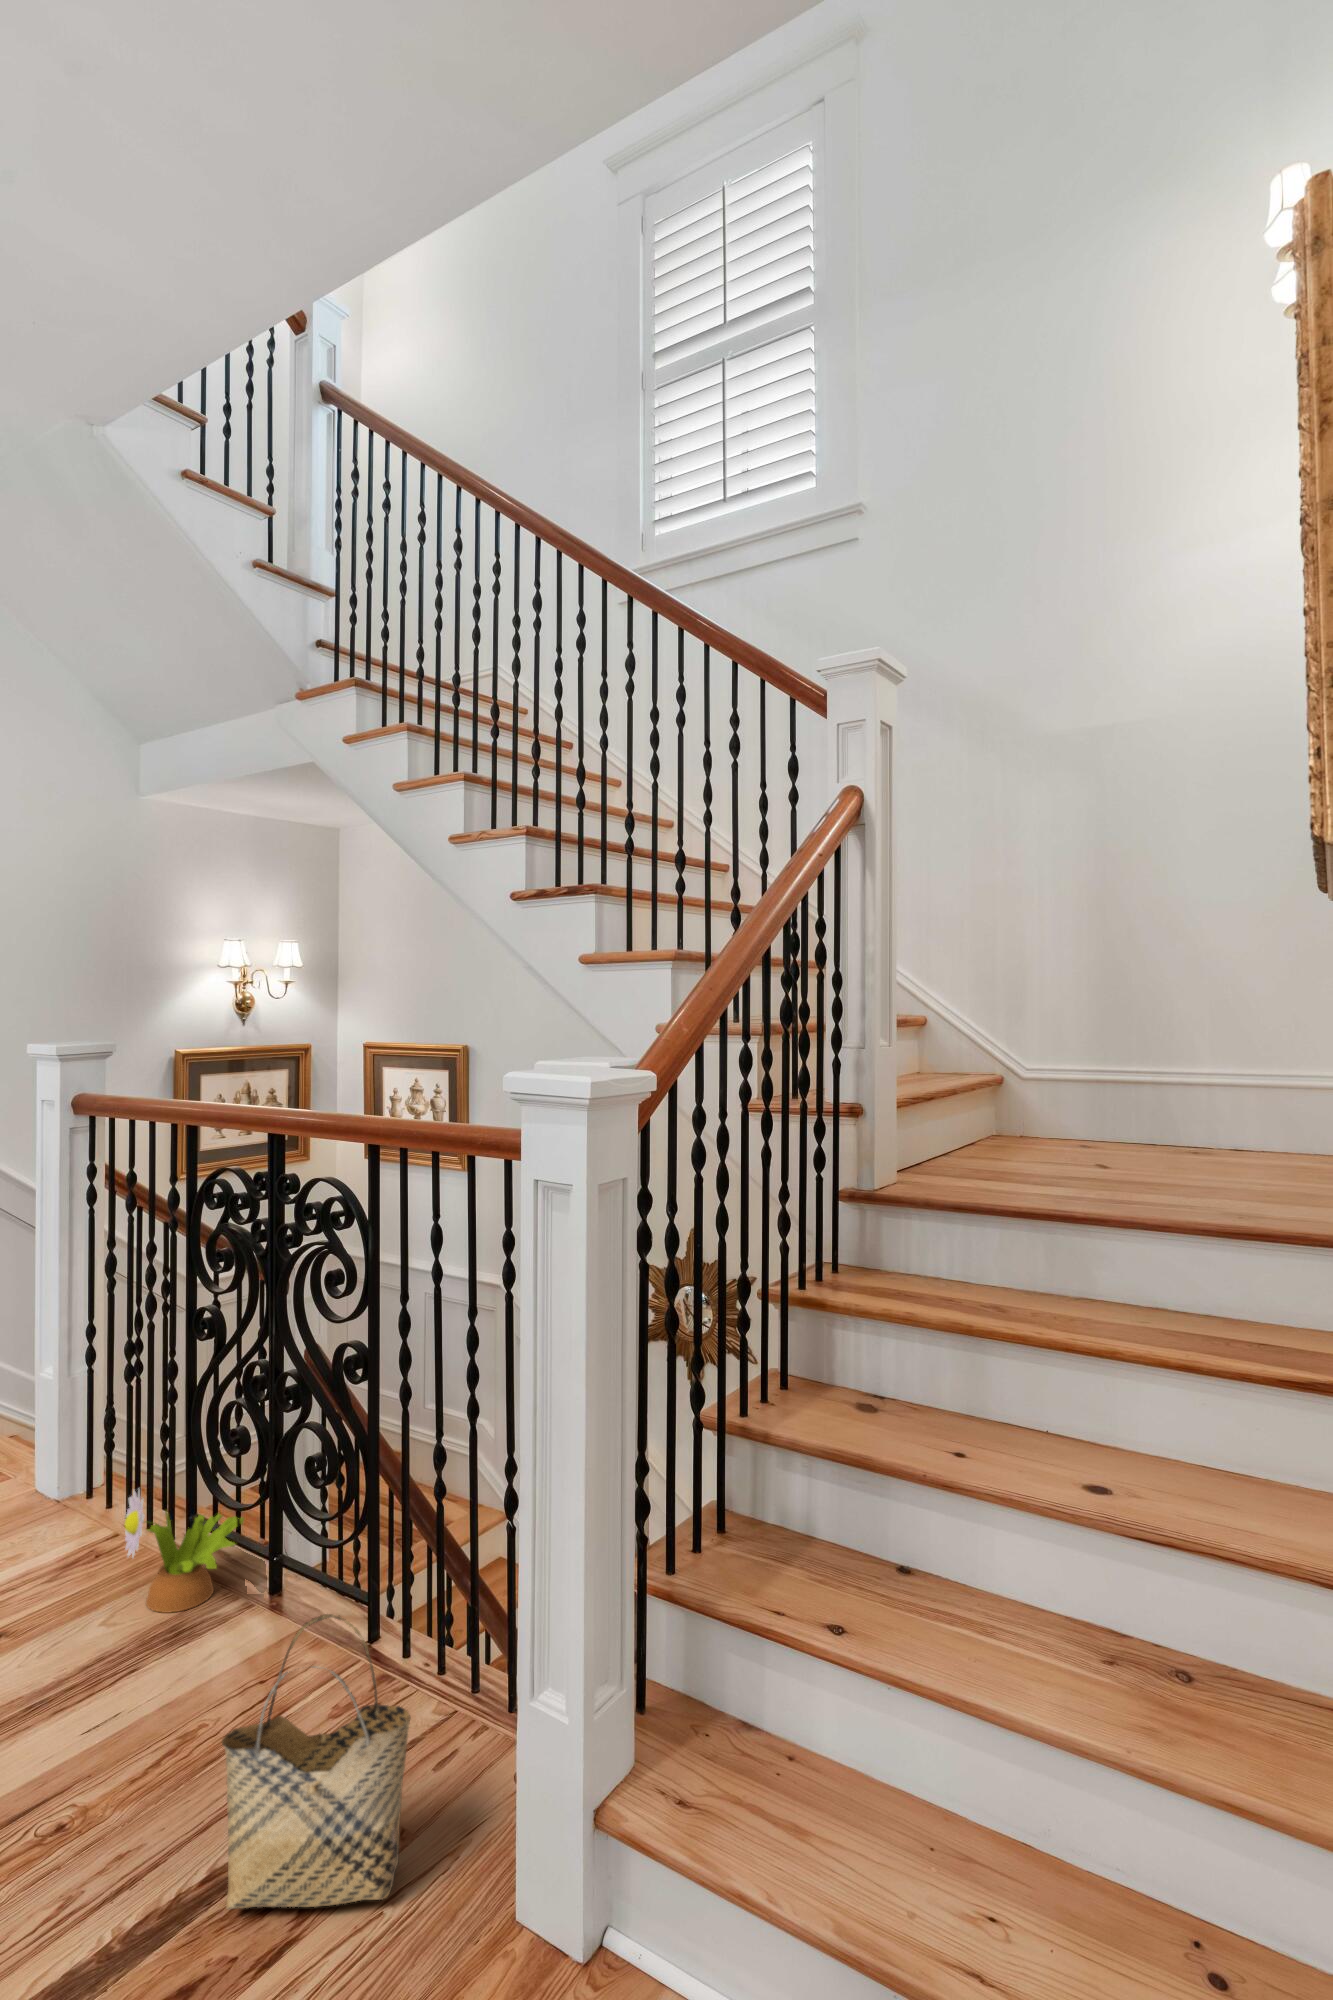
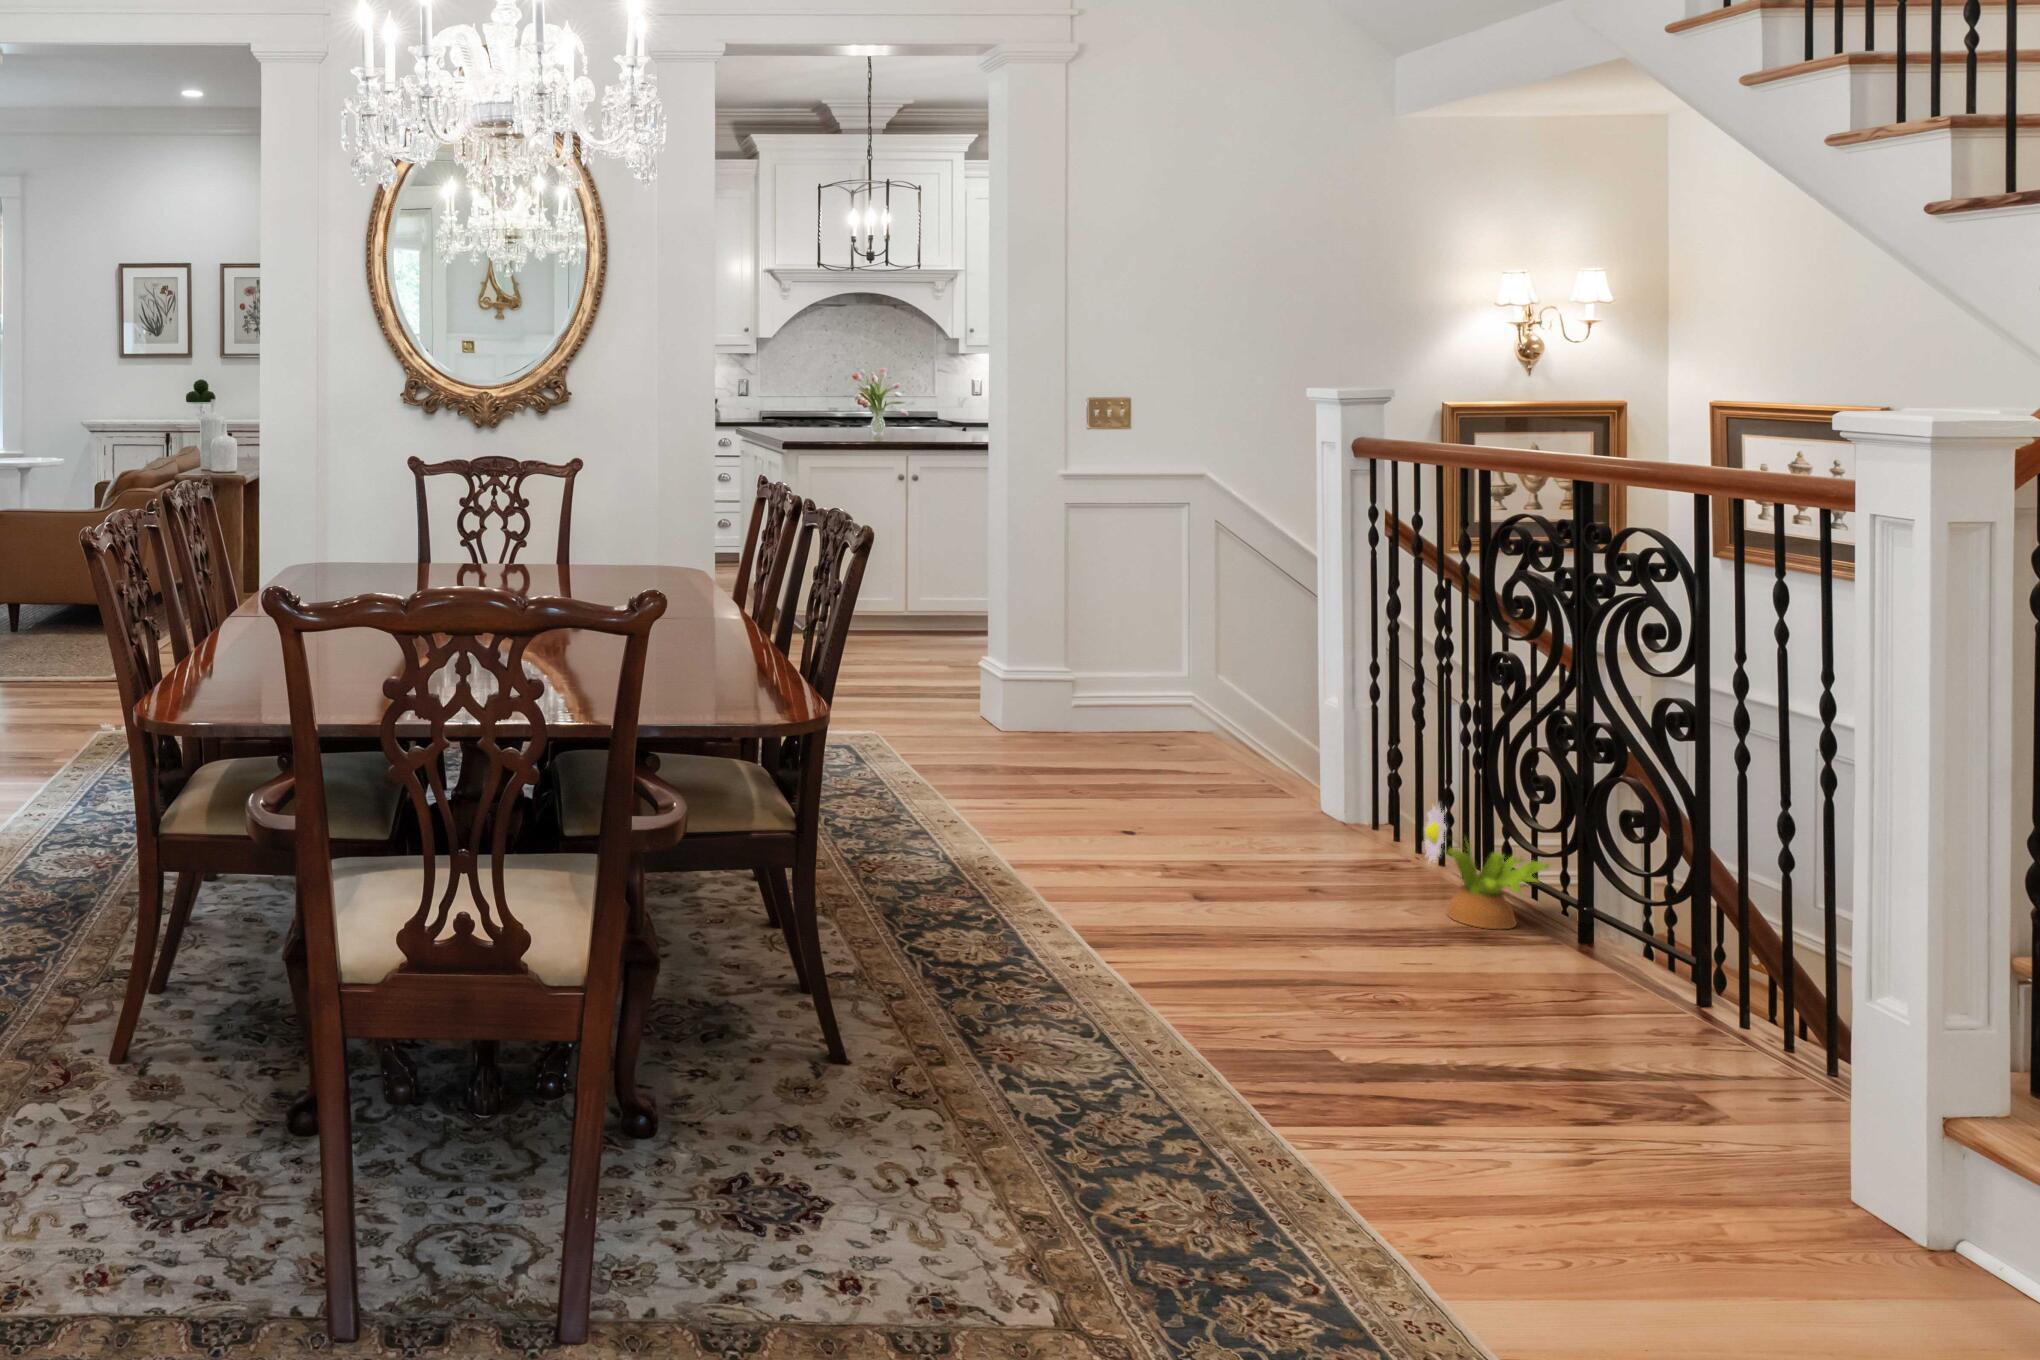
woven basket: present [222,1614,411,1910] -> none [1540,891,1736,1141]

